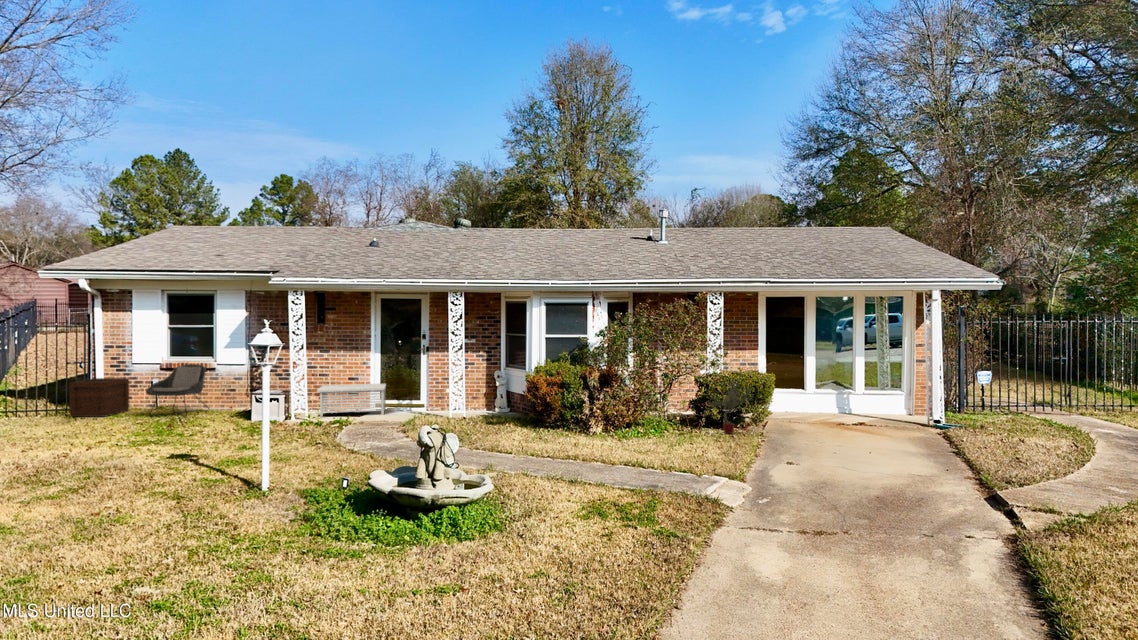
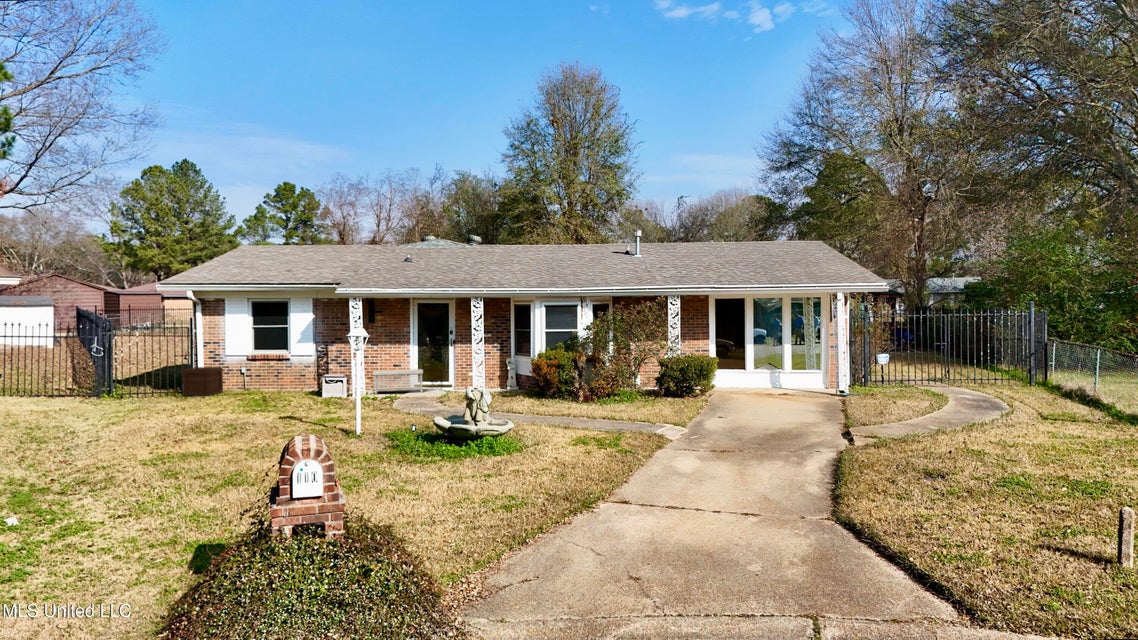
lounge chair: present [146,364,209,417] -> none [241,356,286,396]
potted tree: present [708,381,751,434] -> present [571,364,601,402]

